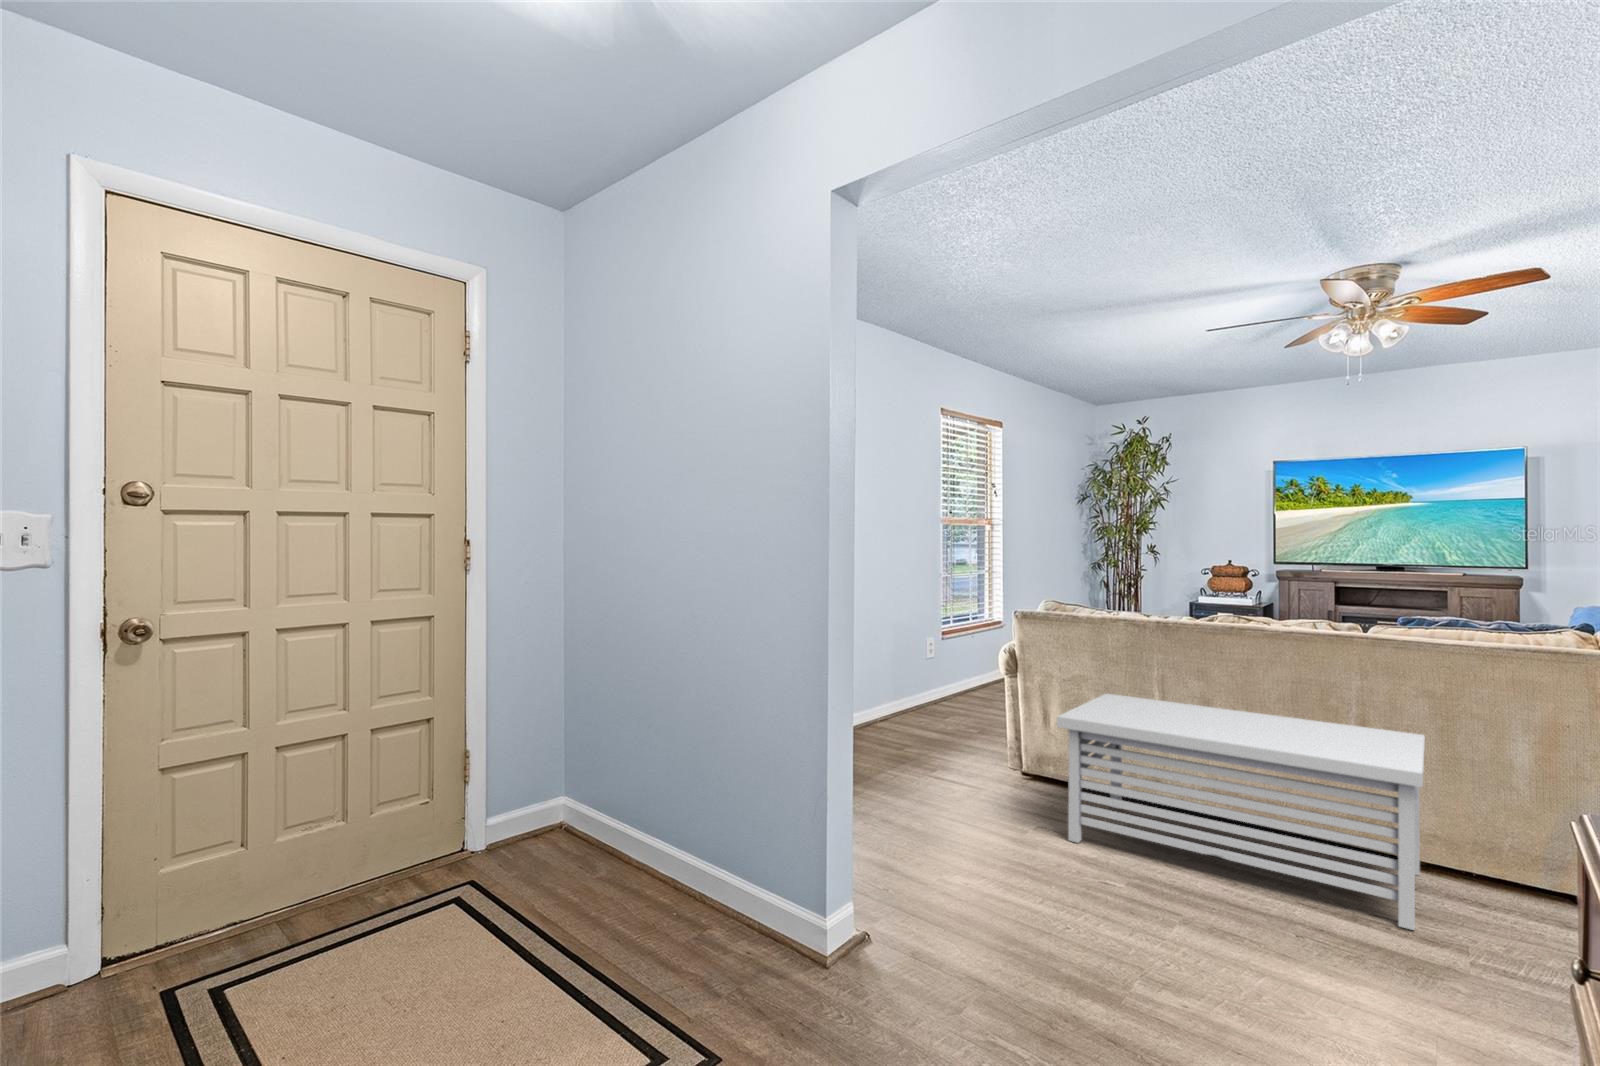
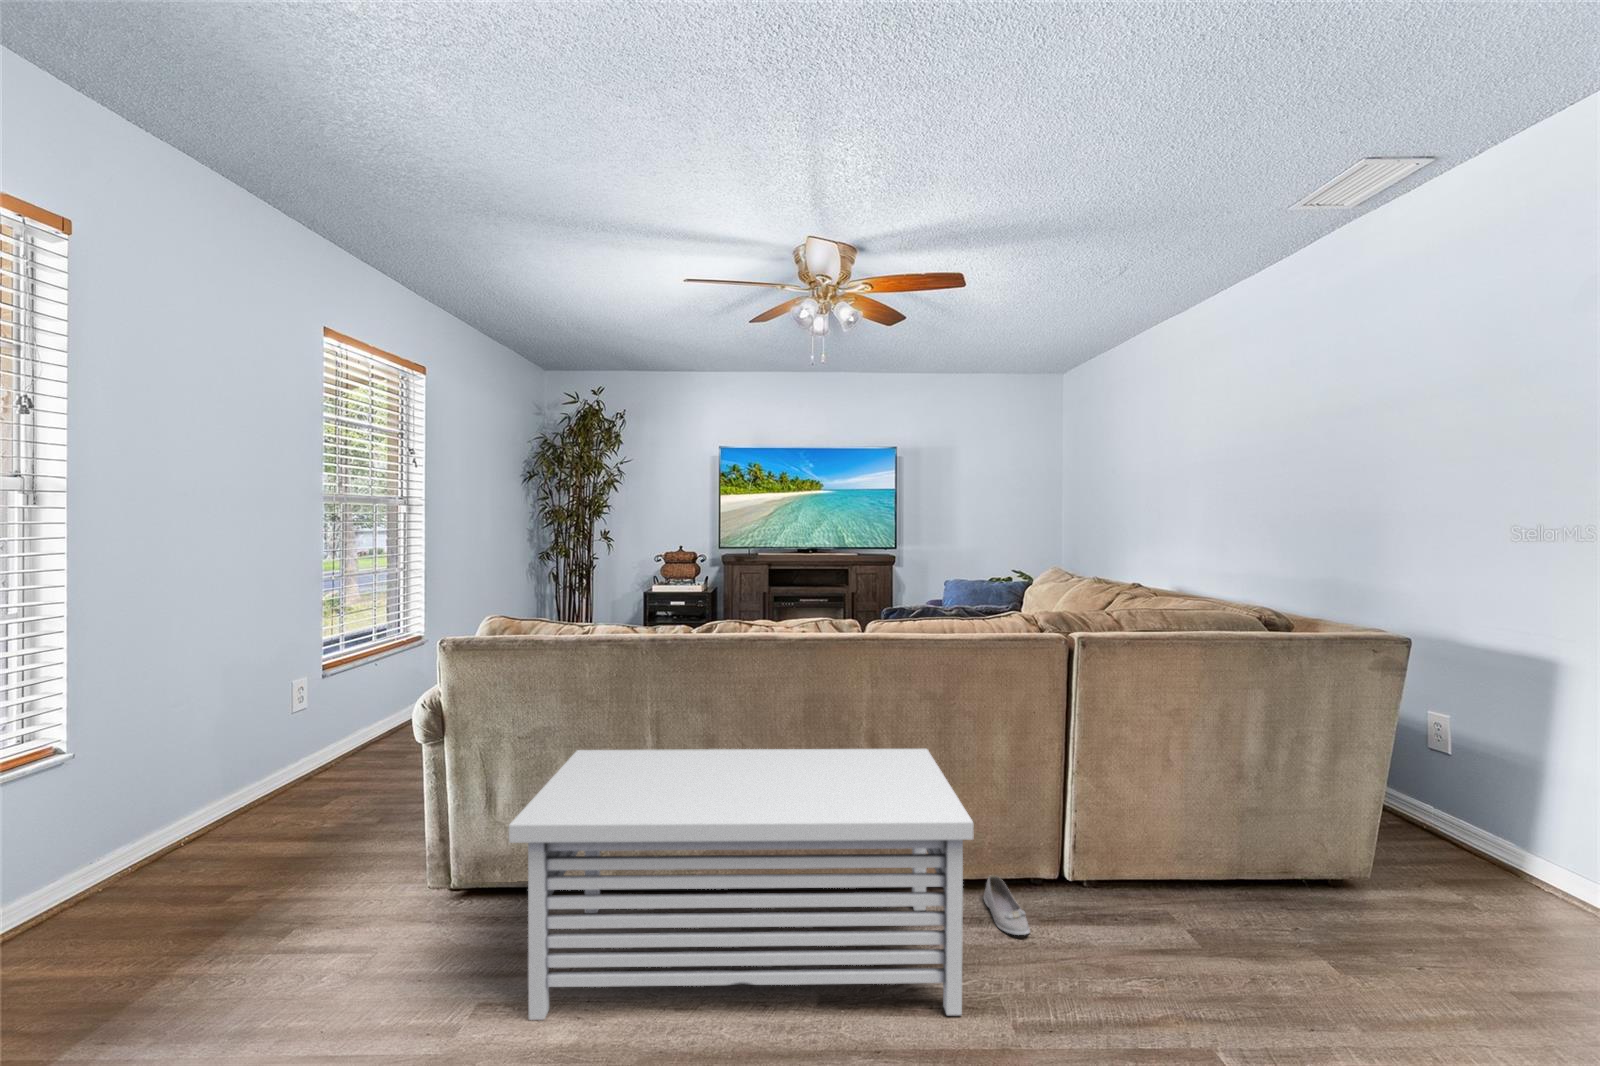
shoe: none [1493,865,1535,914] -> present [984,875,1030,935]

